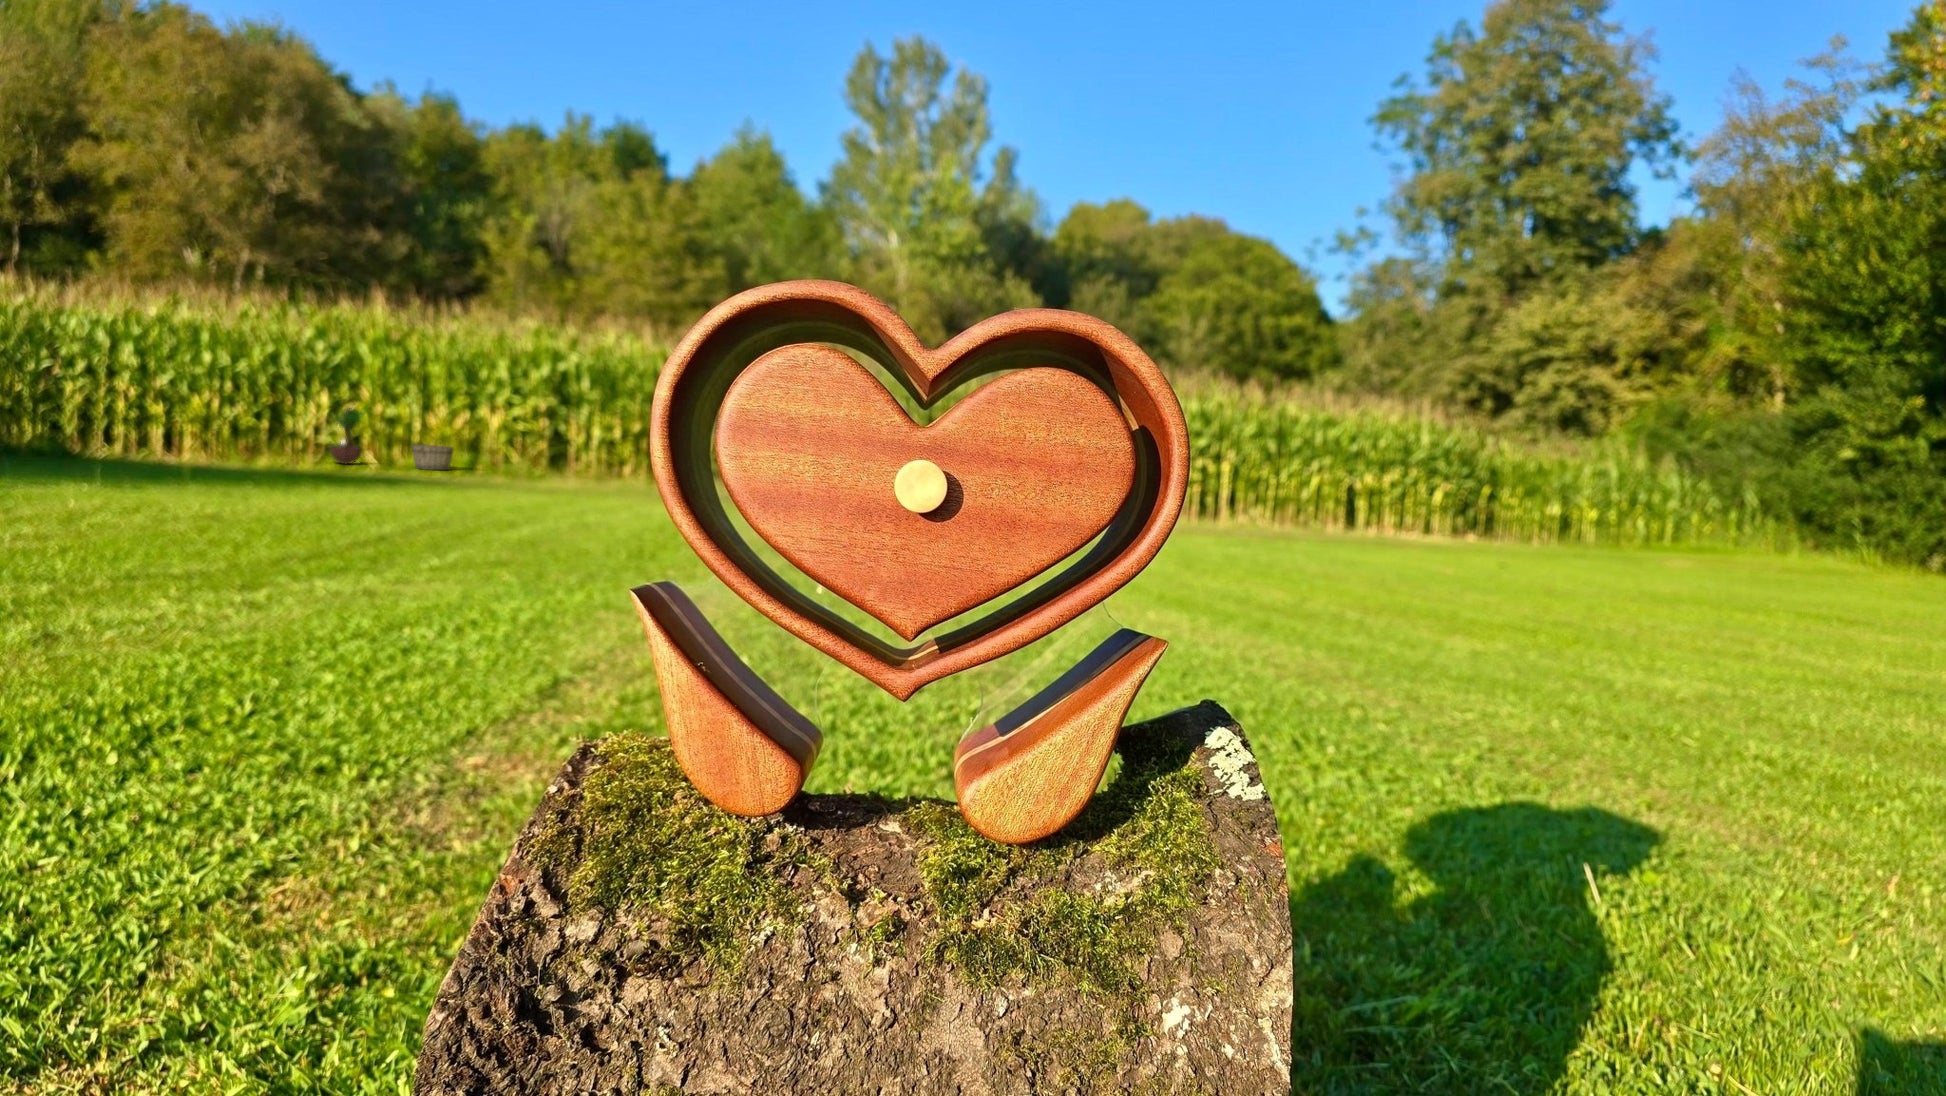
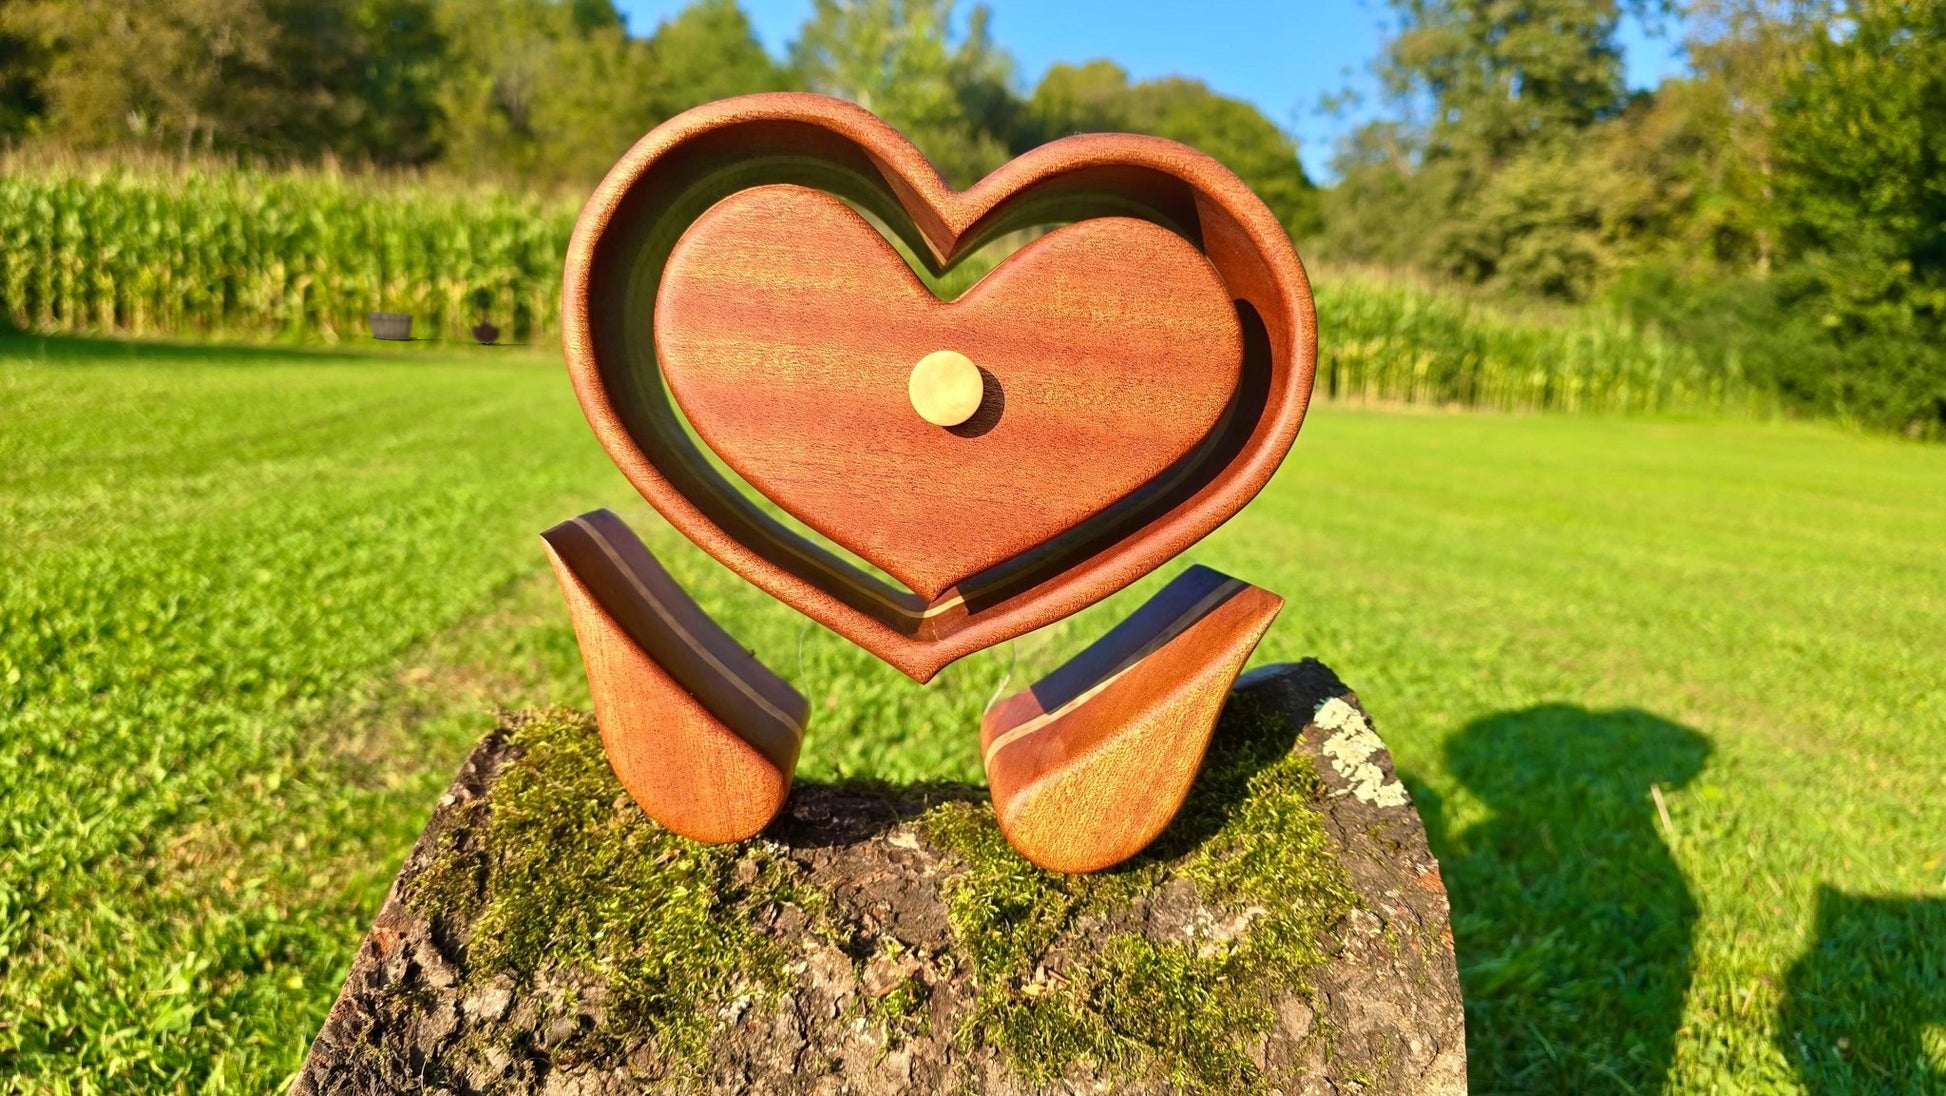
potted tree: present [330,406,365,464] -> present [466,285,500,345]

